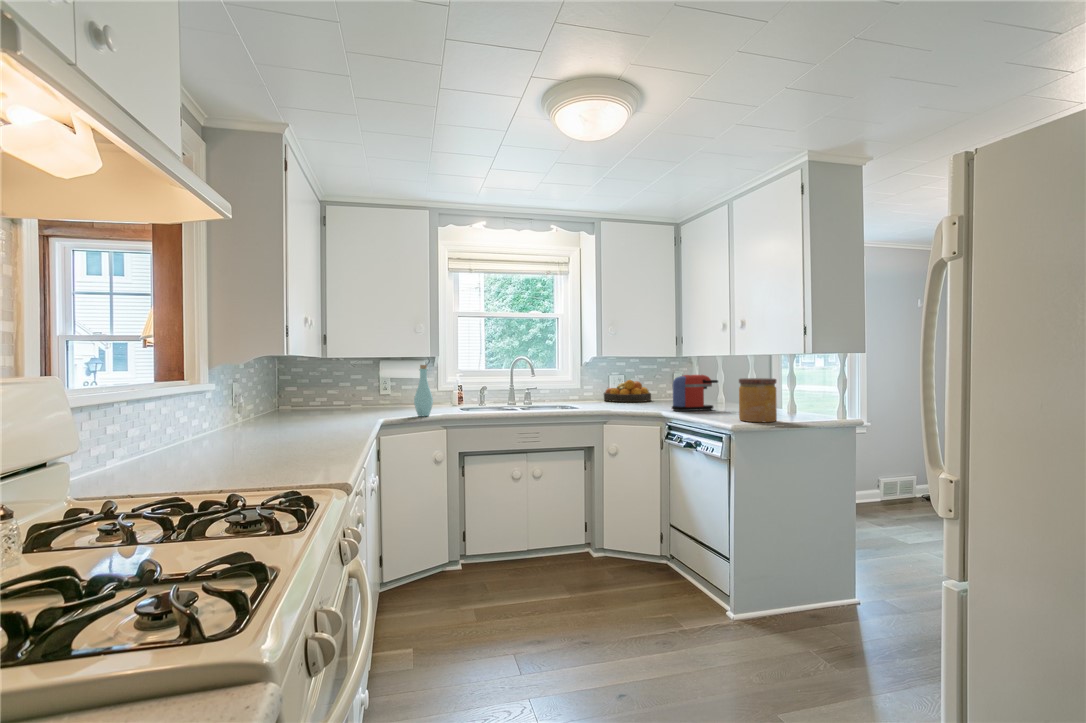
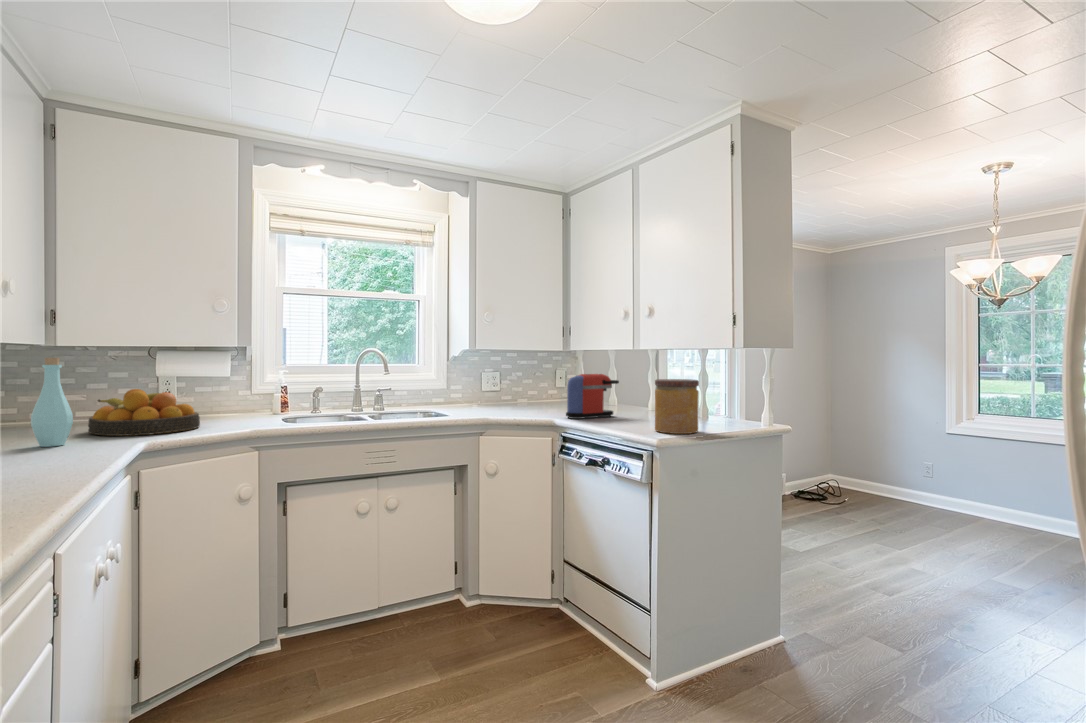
bottle: present [414,365,433,416] -> present [31,358,73,447]
fruit bowl: present [604,380,651,402] -> present [88,389,200,436]

